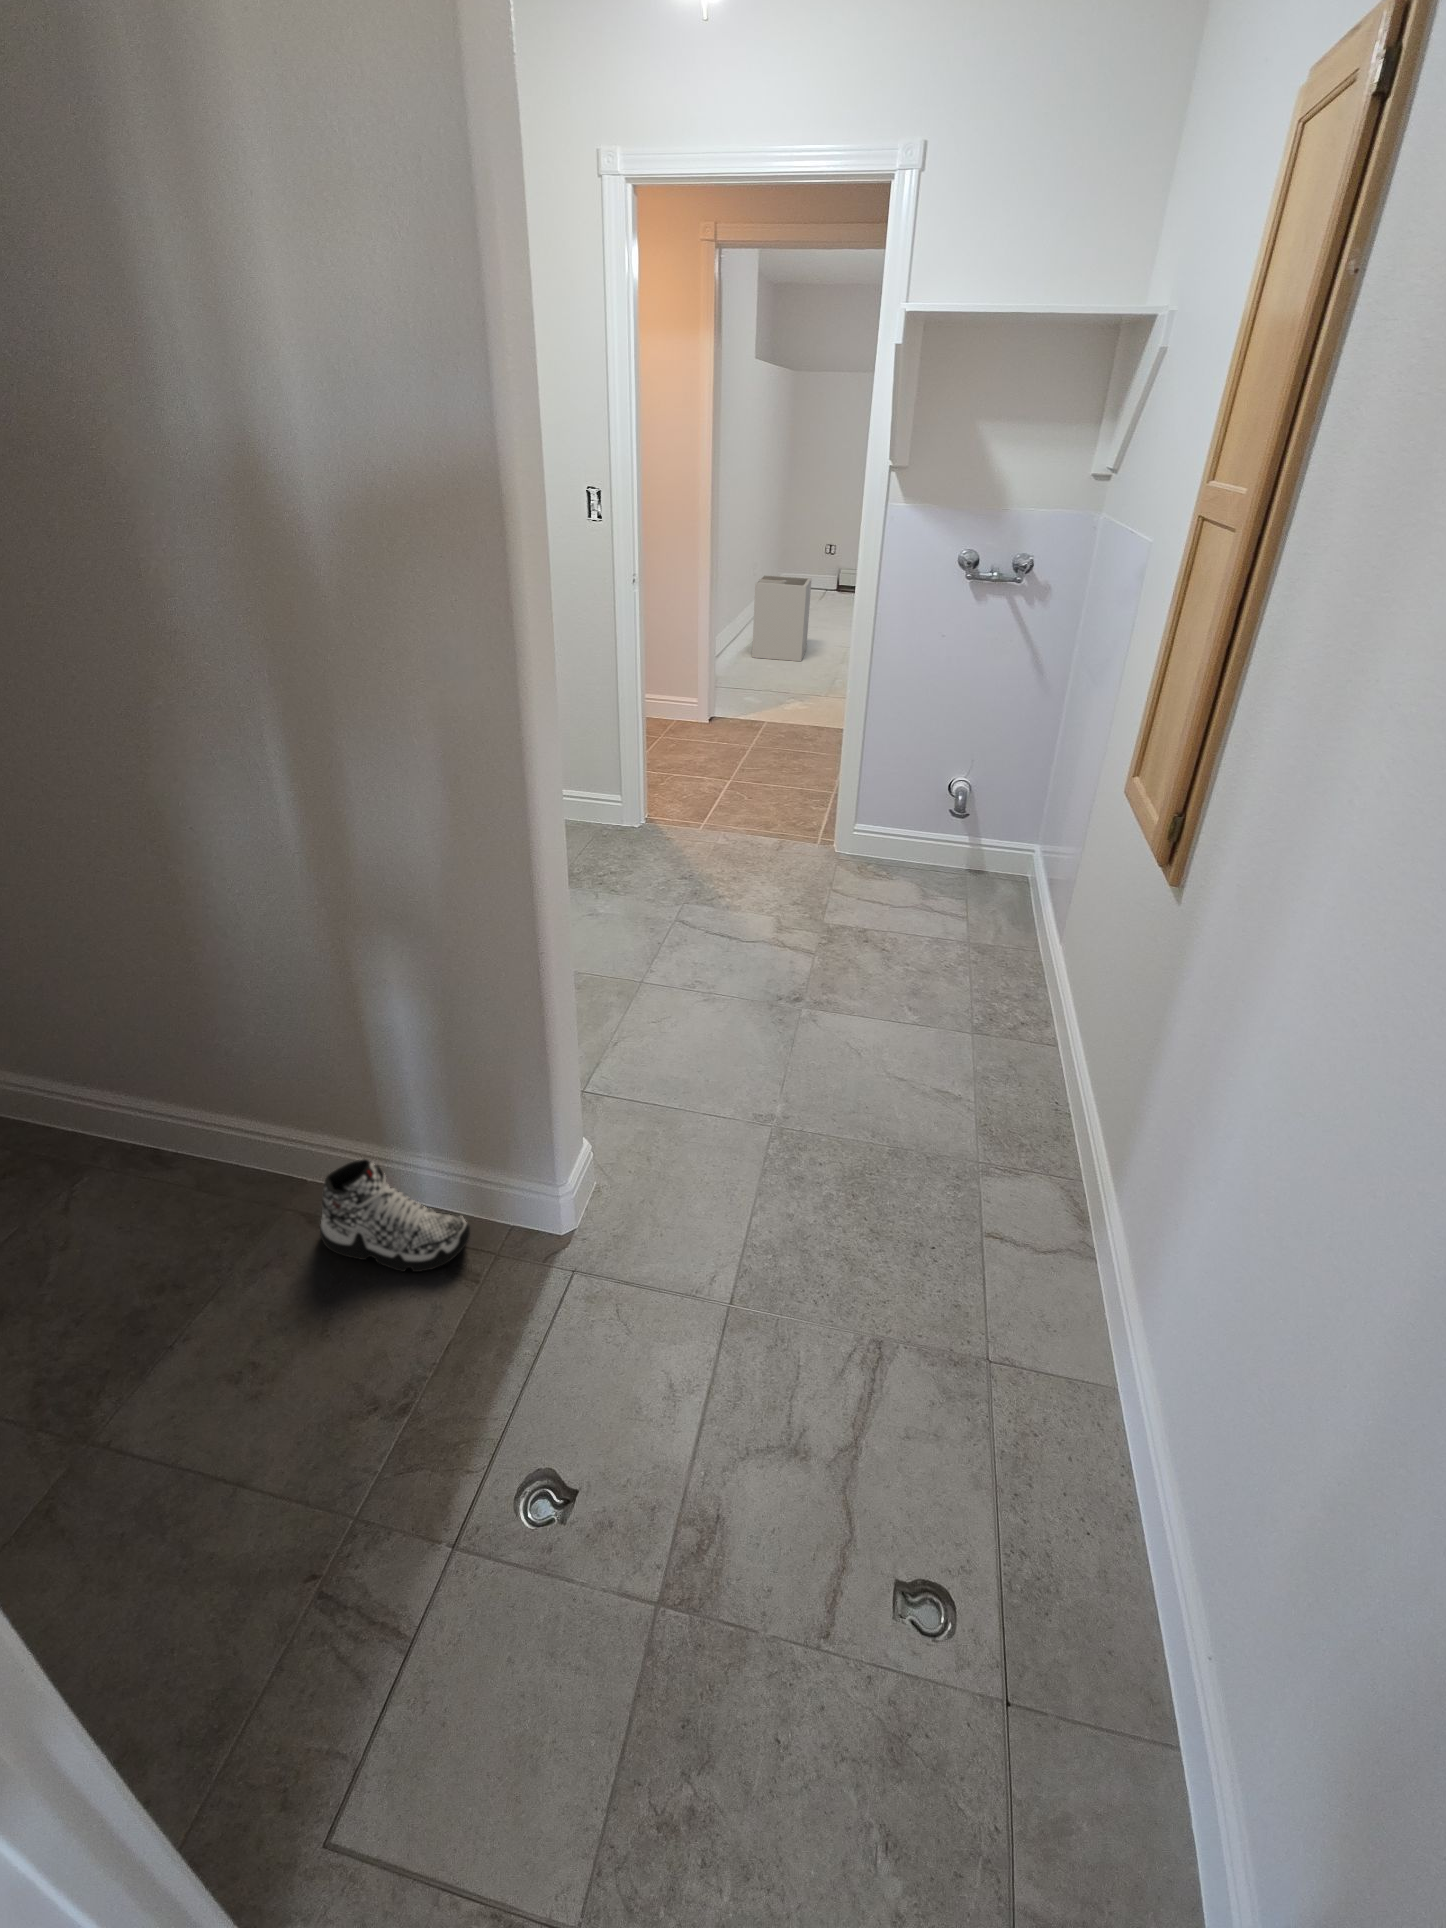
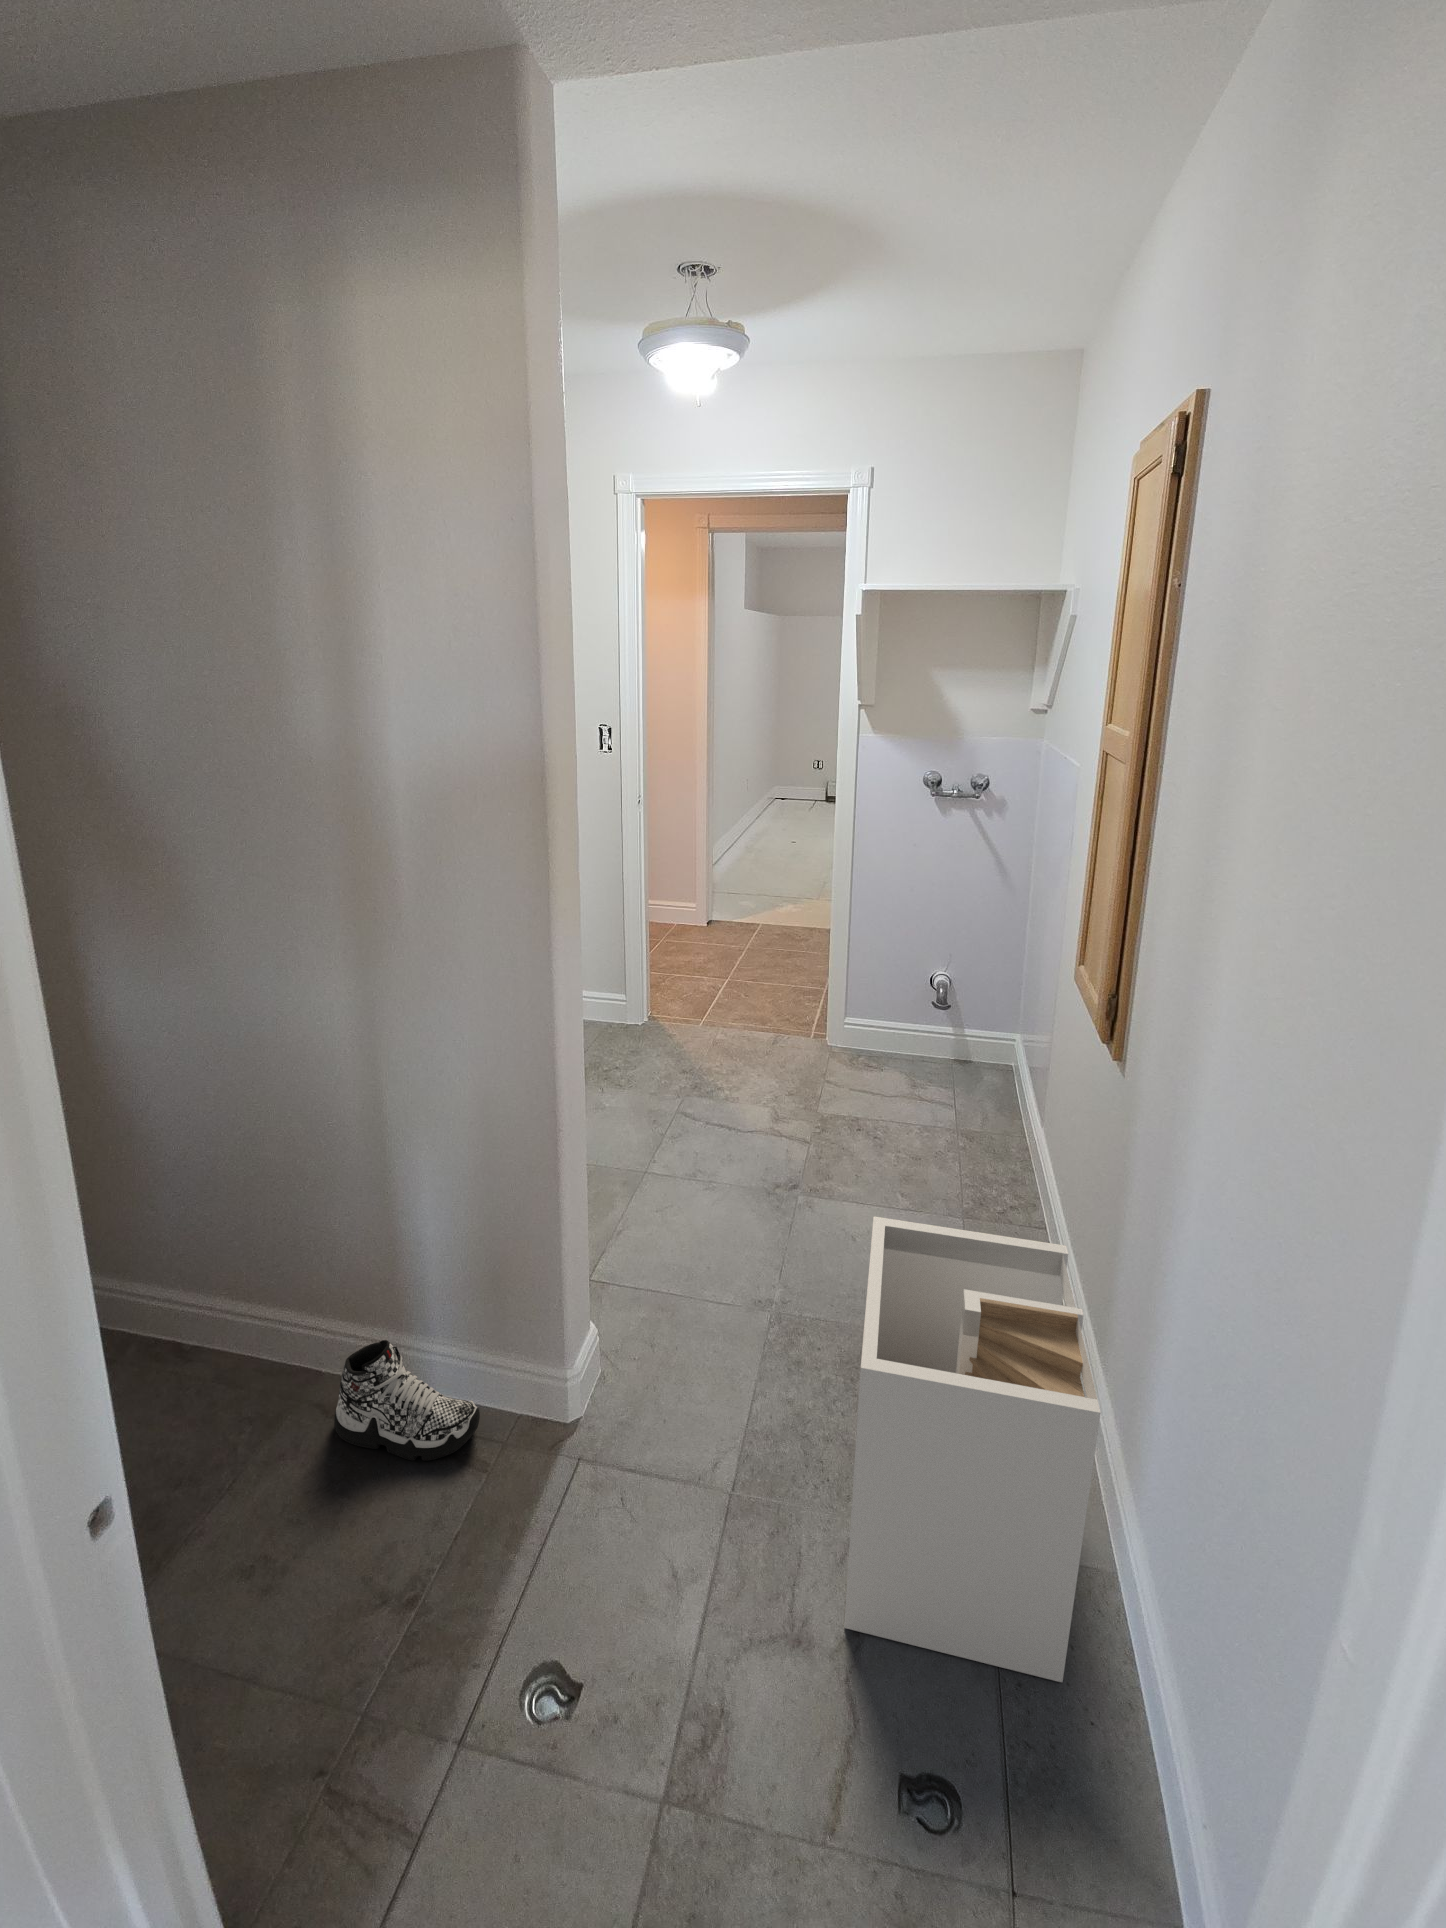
laundry hamper: present [752,575,811,661] -> present [844,1216,1101,1682]

